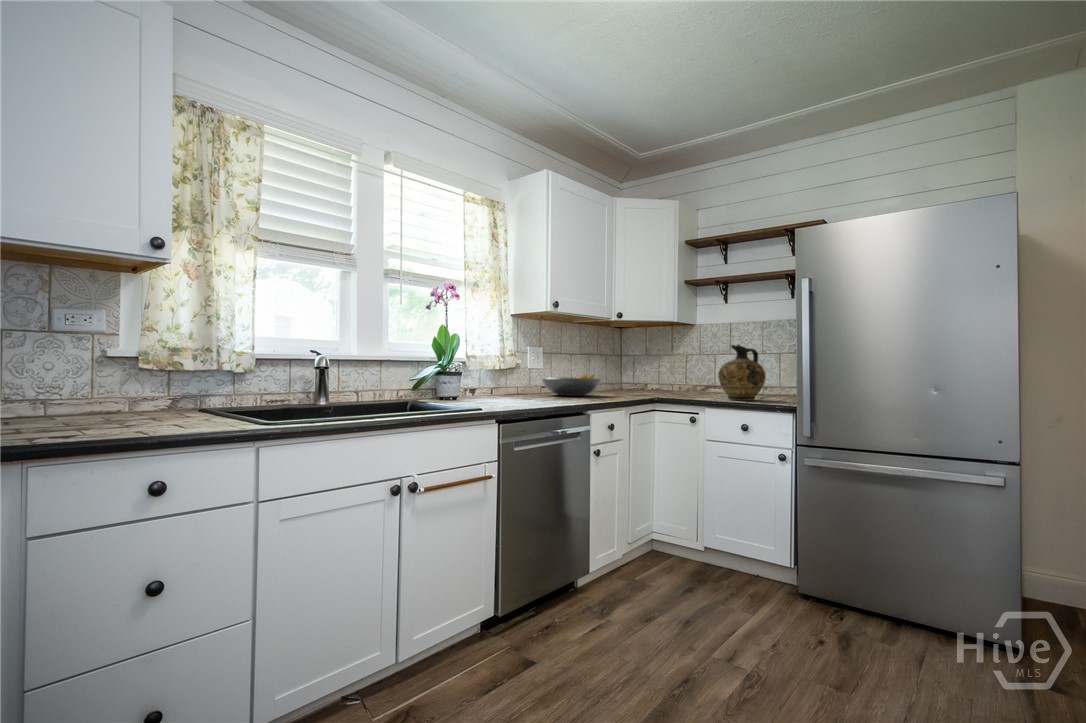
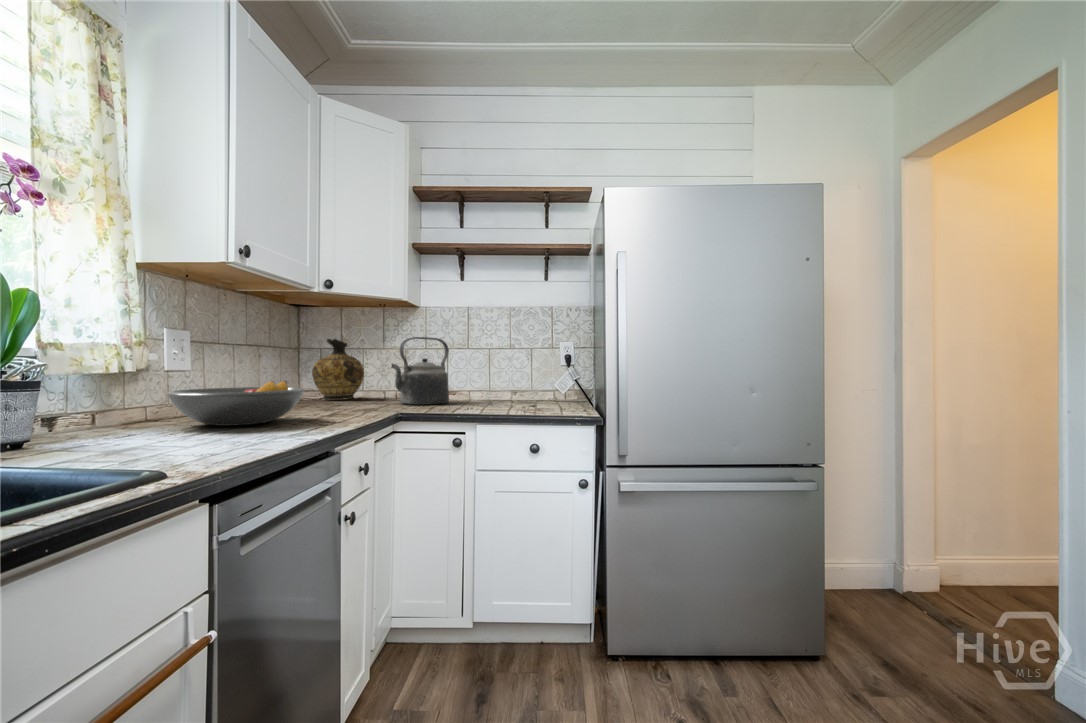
ceramic jug: present [718,345,766,400] -> present [312,339,364,400]
kettle: none [666,347,712,396] -> present [391,337,449,405]

